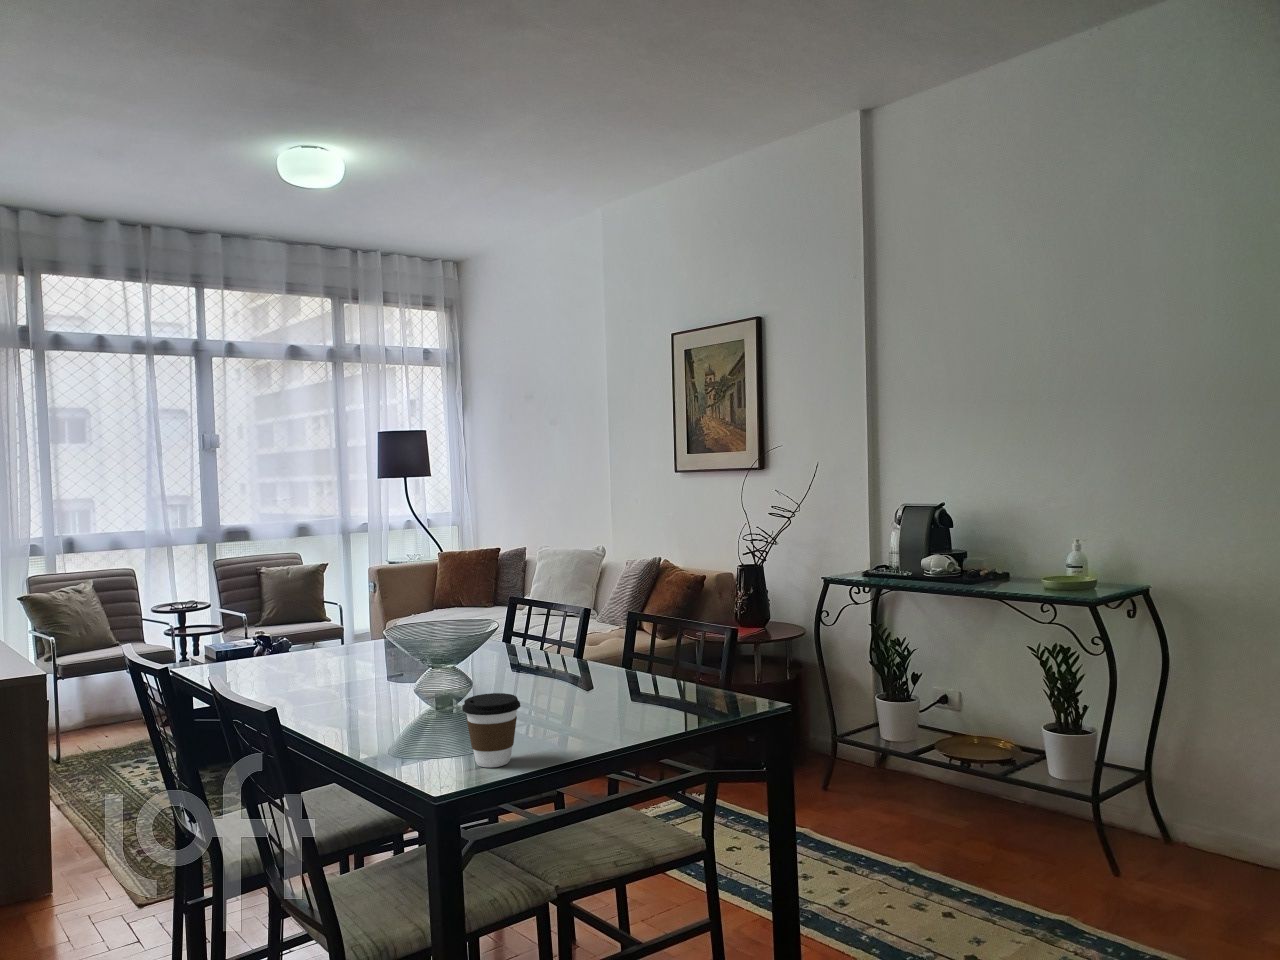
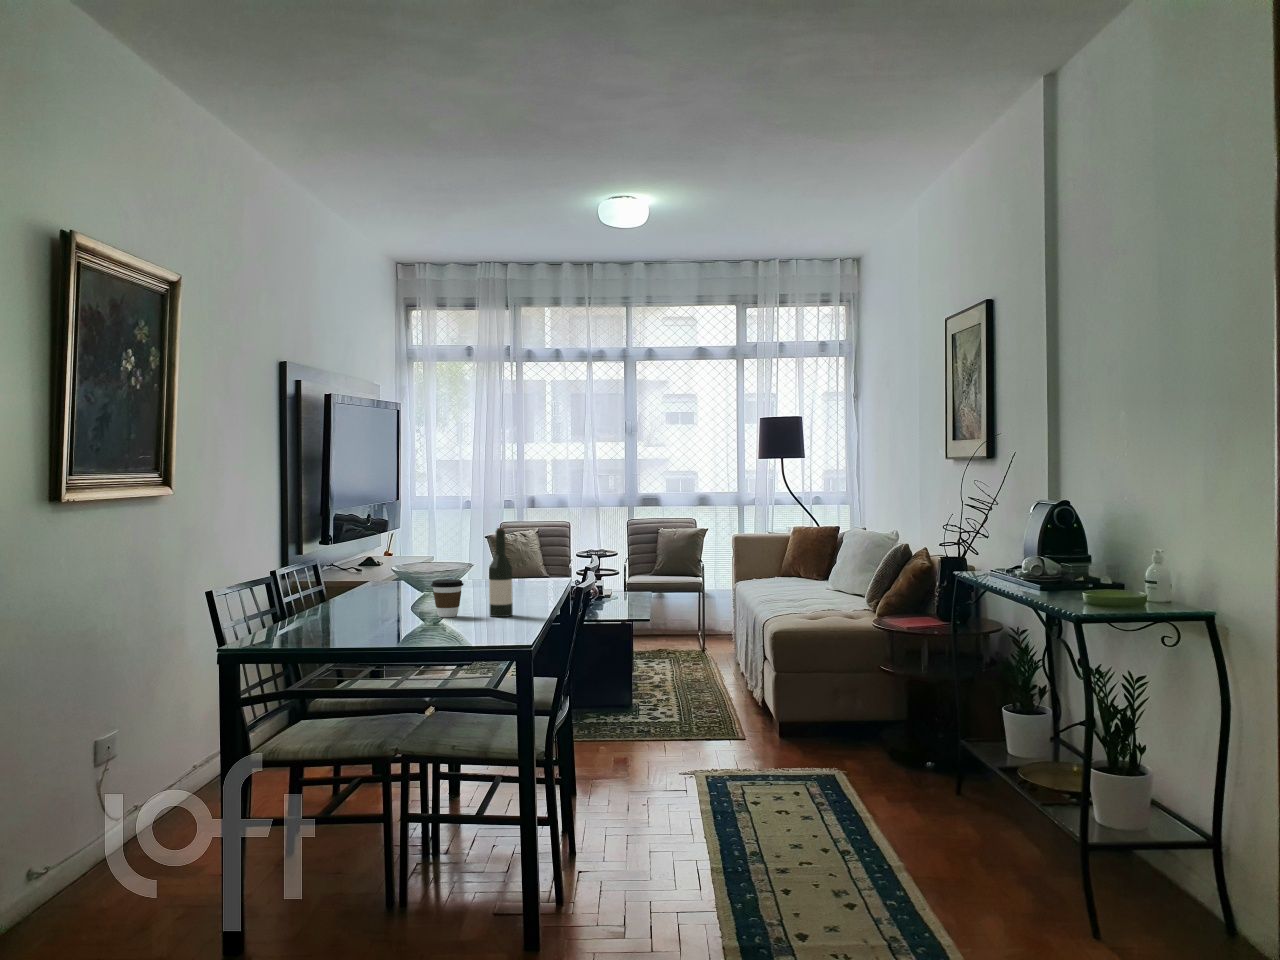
wine bottle: none [545,594,586,748] -> present [489,528,513,617]

